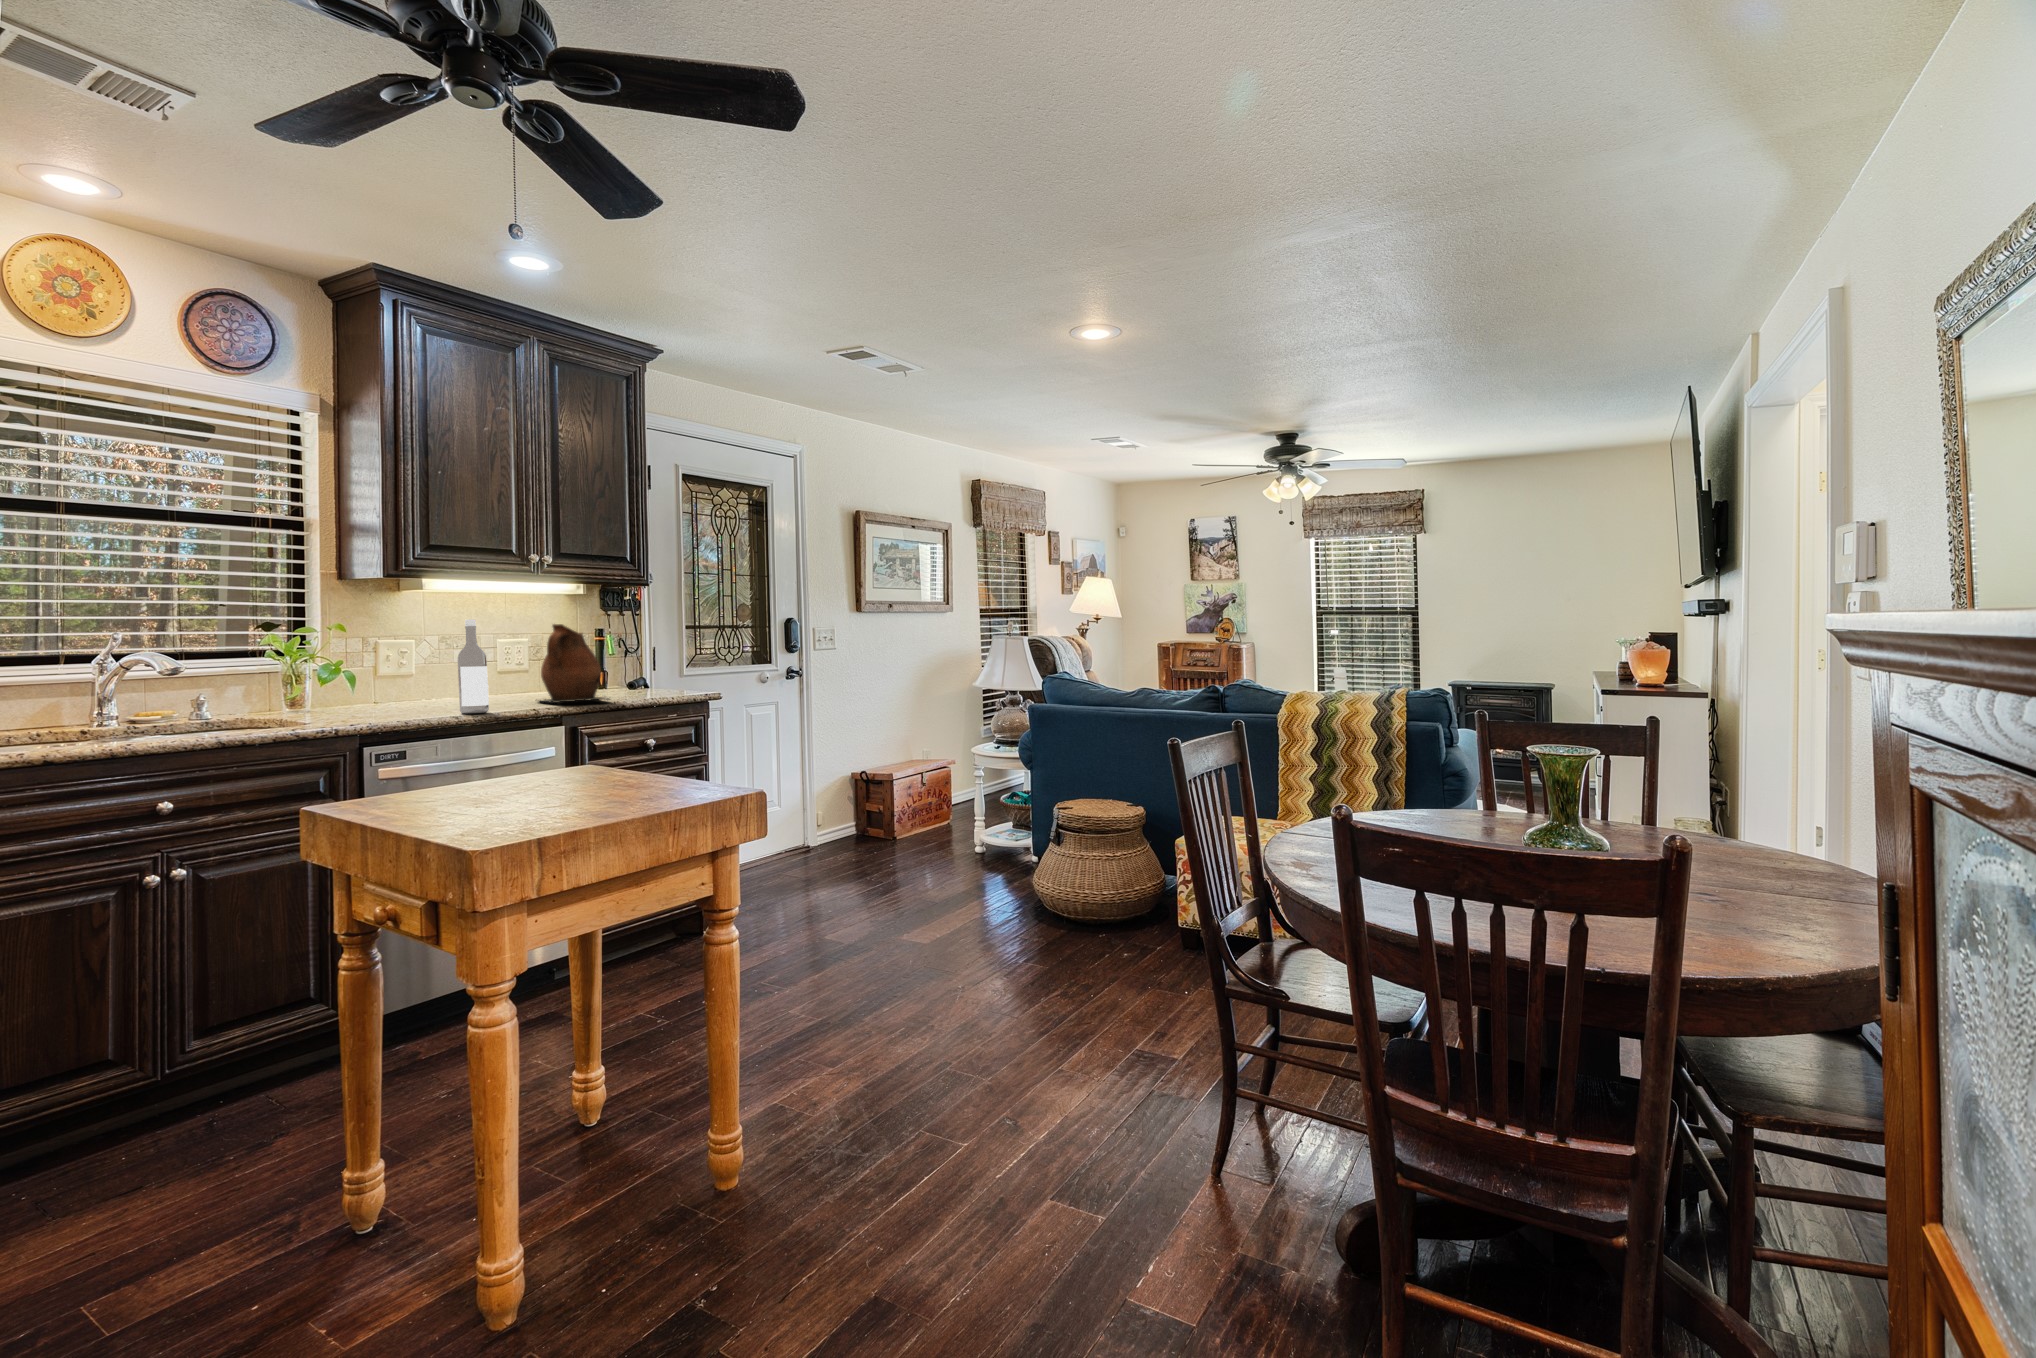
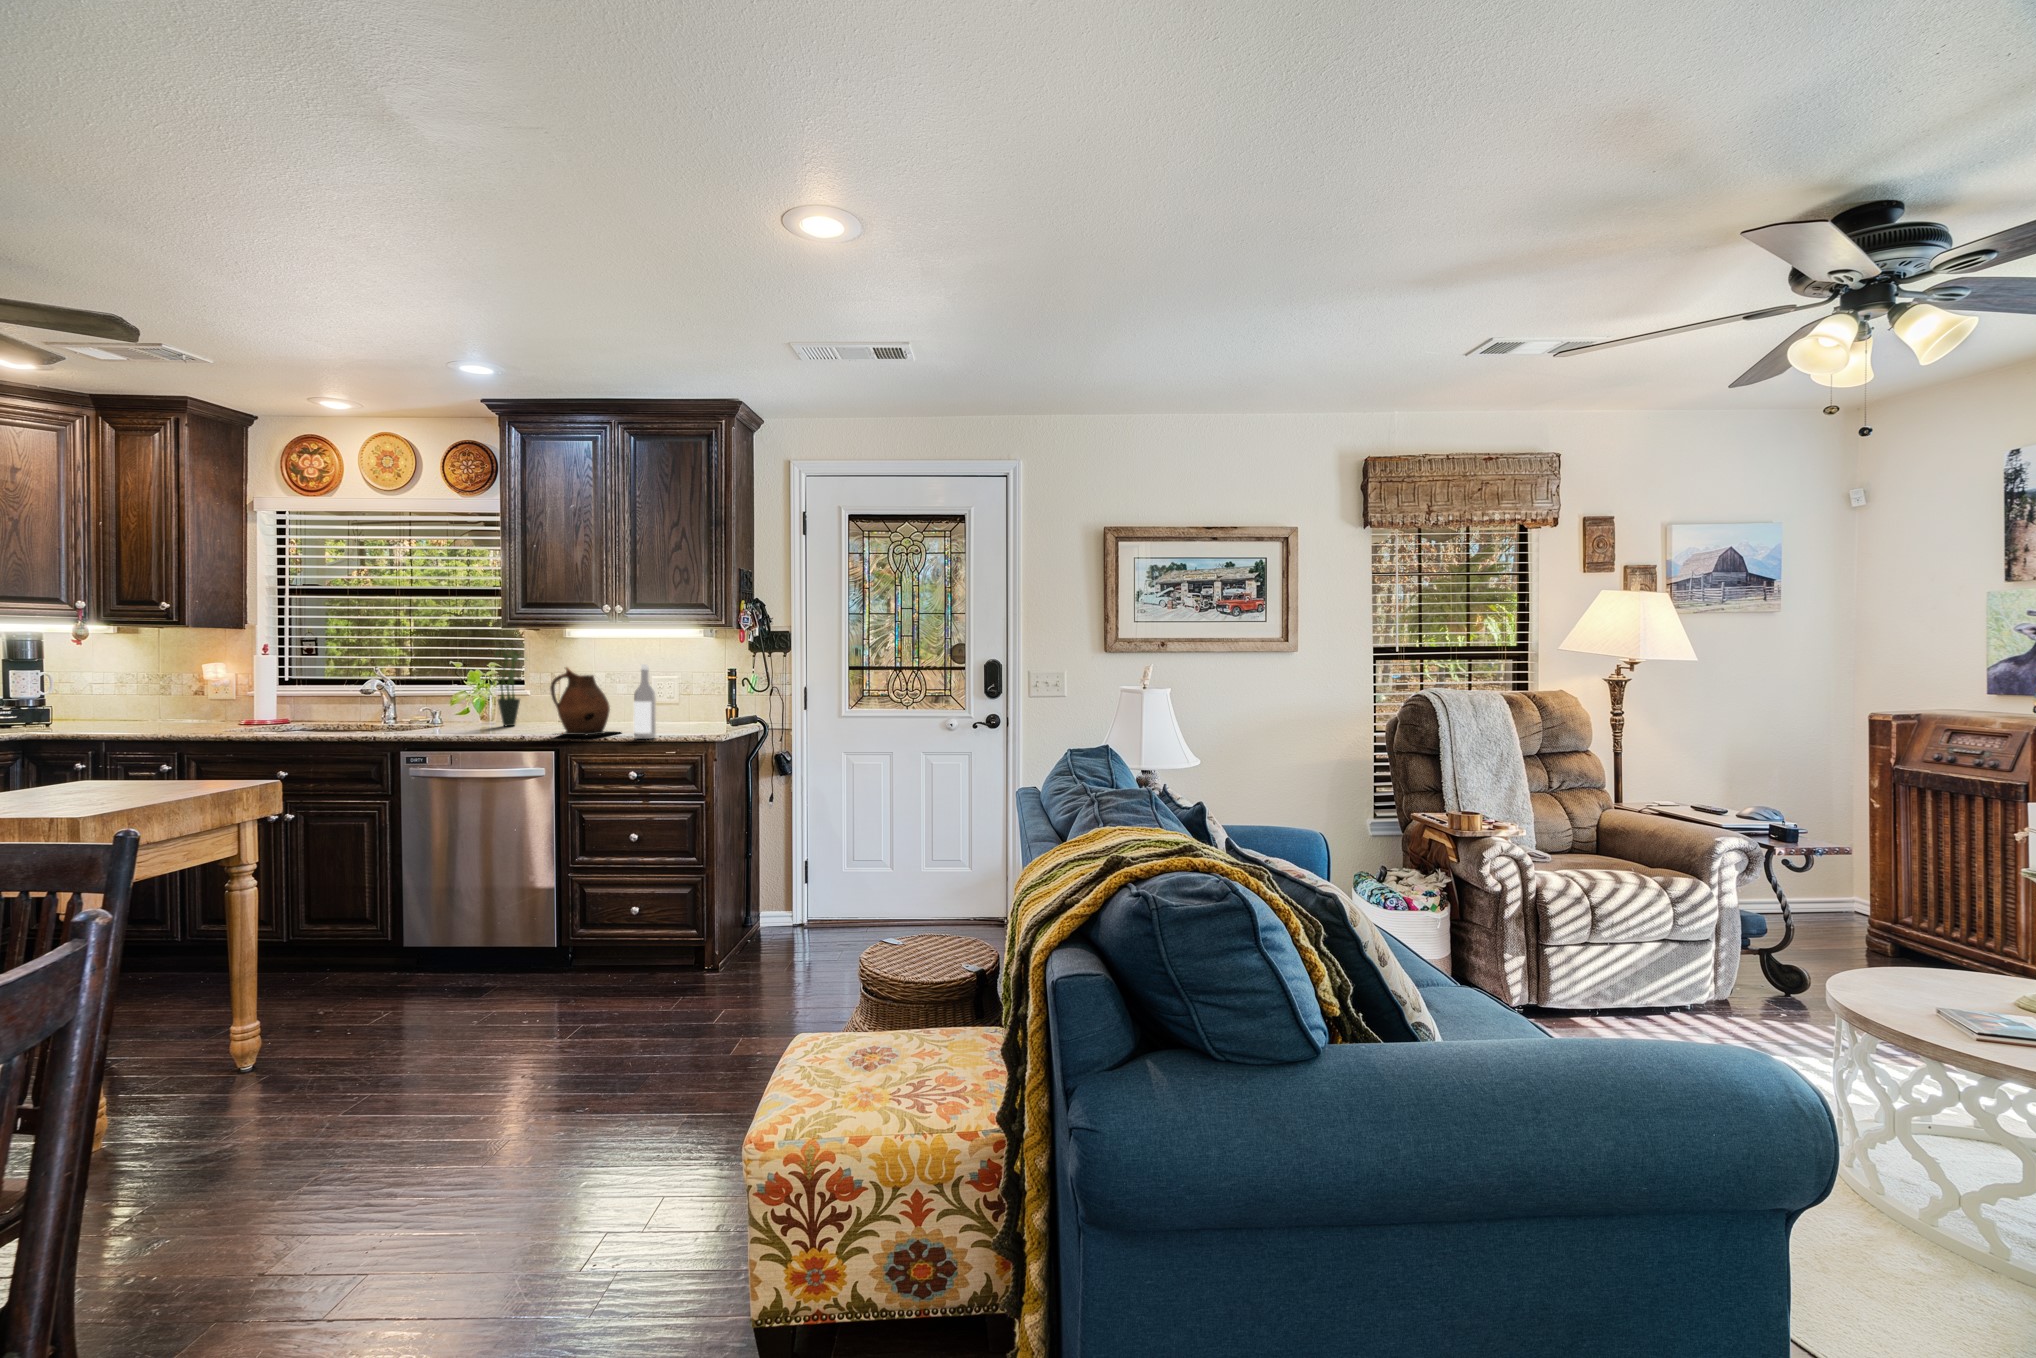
potted plant: none [370,599,421,705] -> present [490,649,521,726]
wine bottle: present [458,619,489,714] -> present [634,664,656,739]

